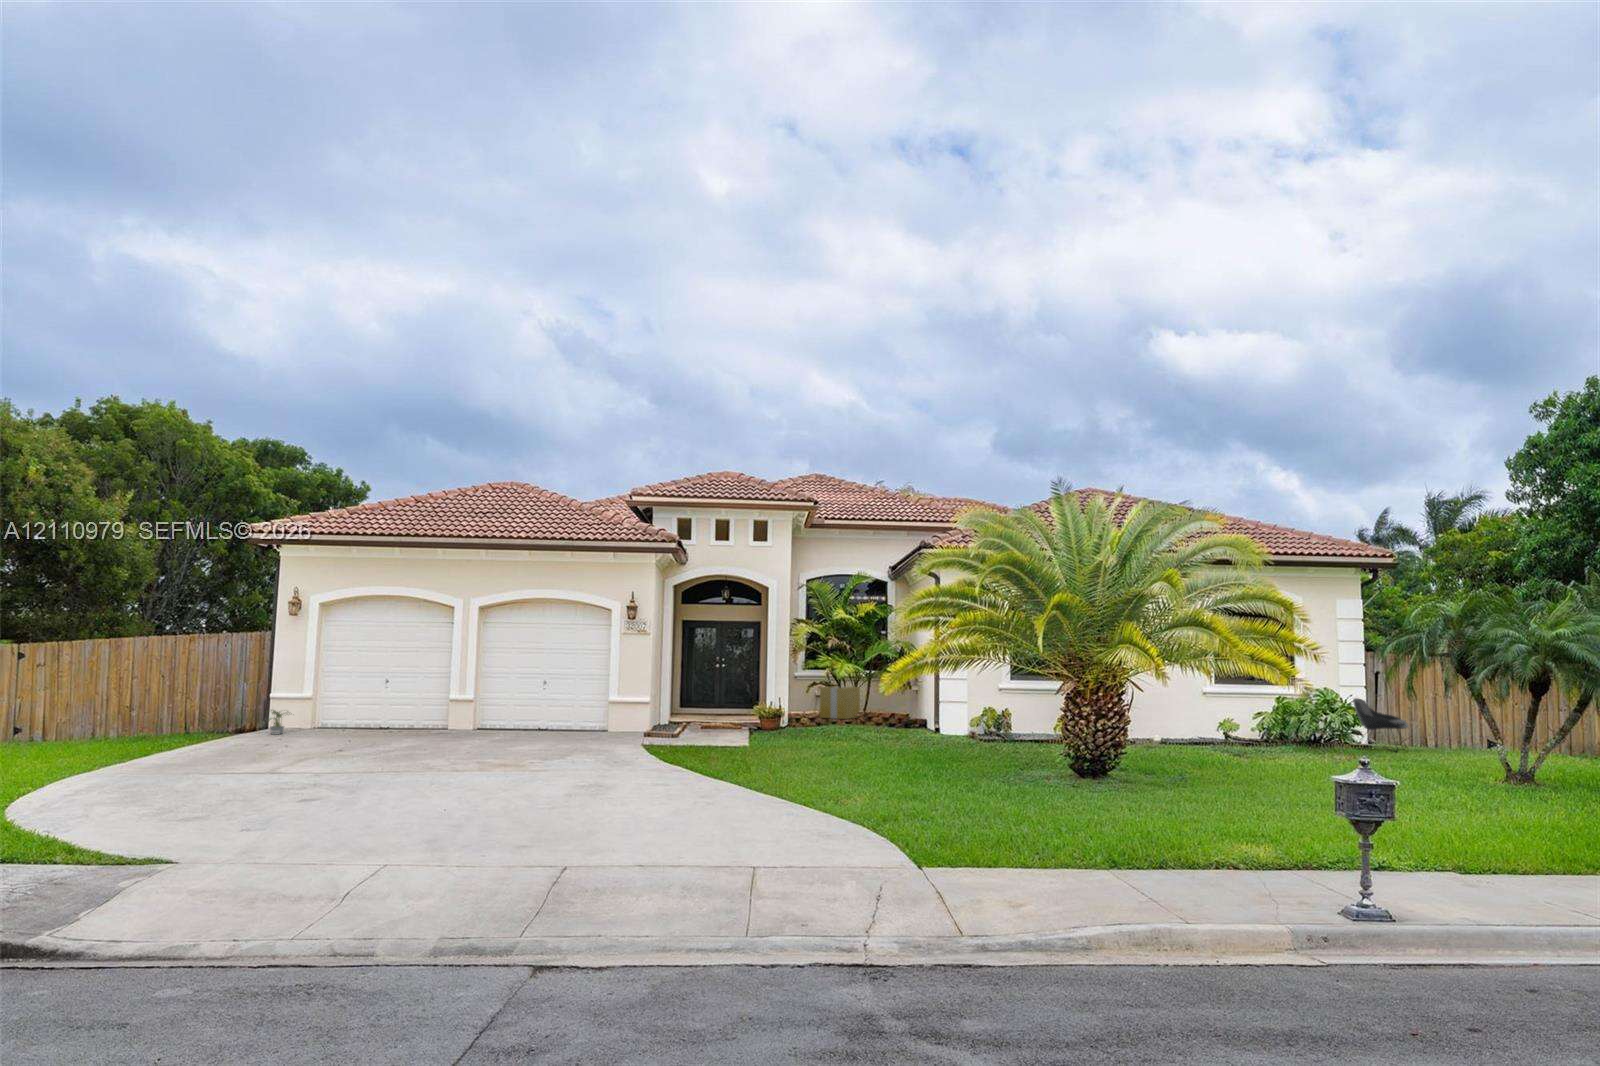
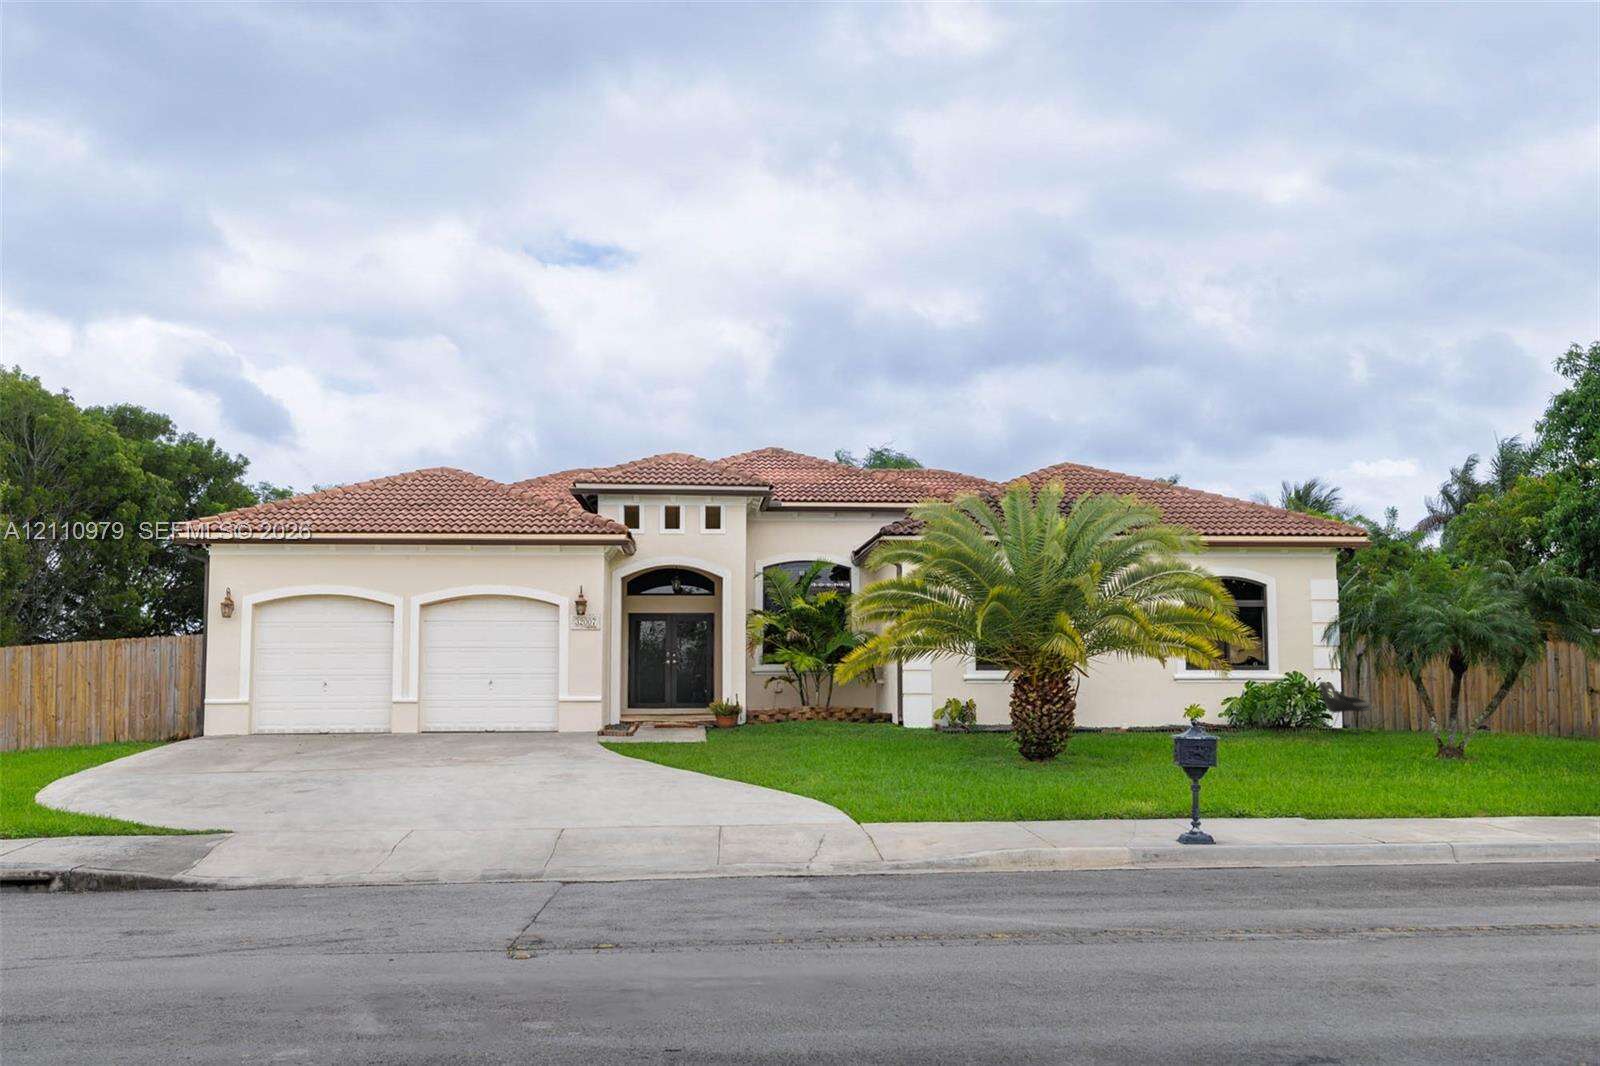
cardboard box: present [820,686,860,719] -> none [779,681,822,715]
potted plant: present [269,710,284,735] -> none [200,716,233,741]

